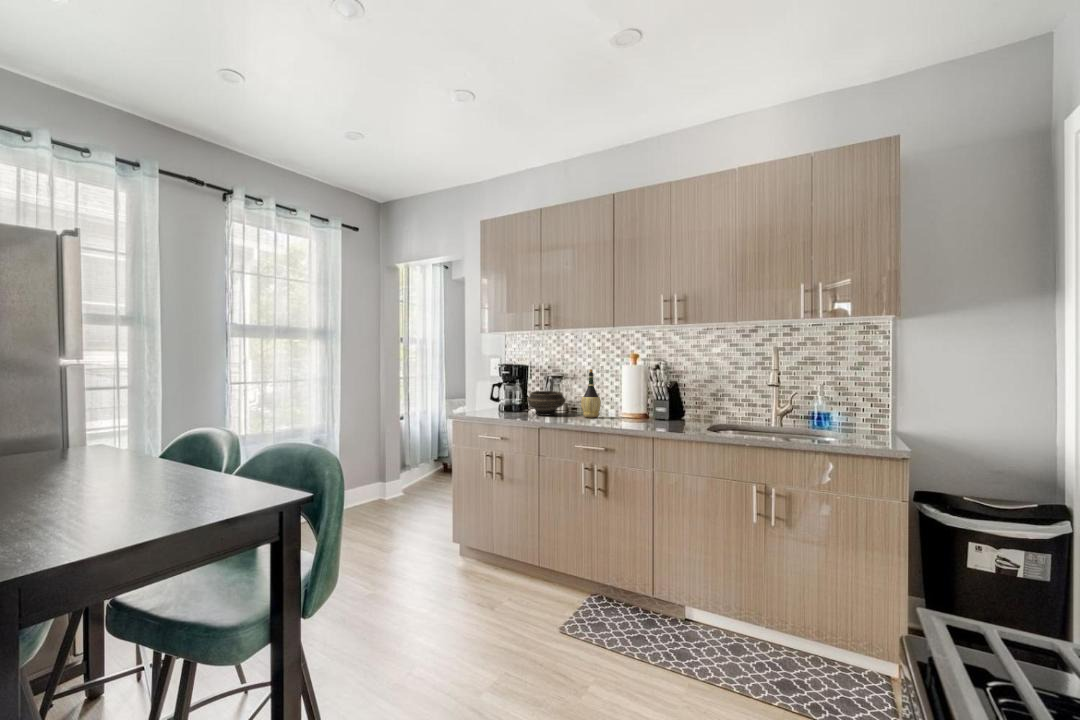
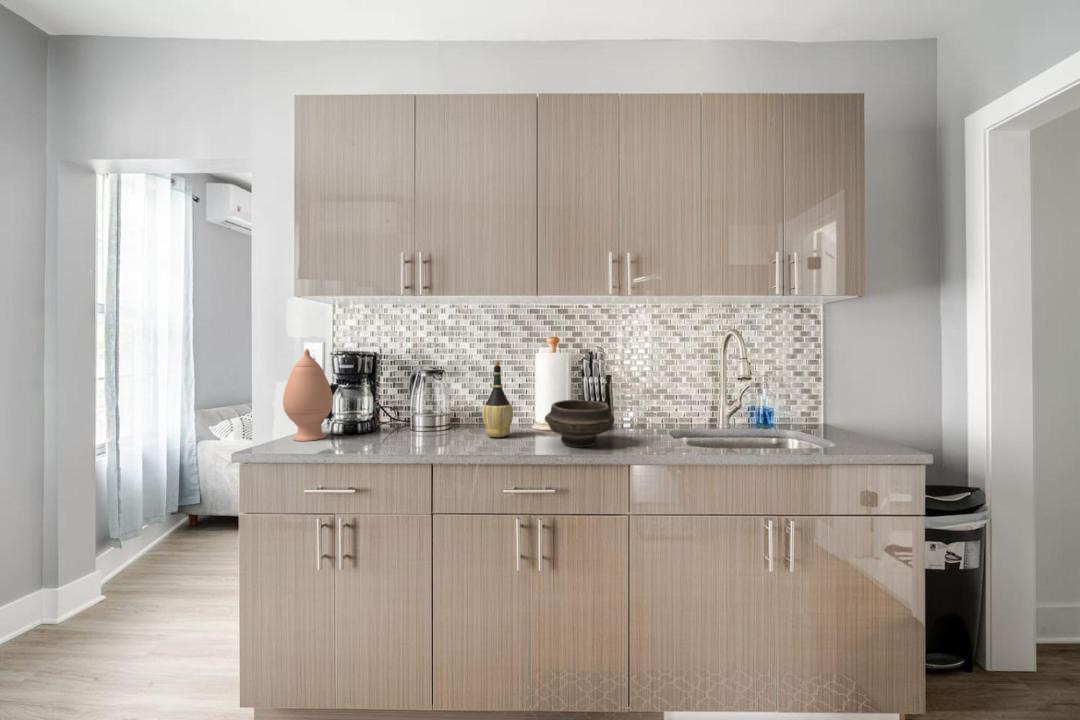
vase: none [473,361,499,413] -> present [283,349,333,441]
bowl: present [528,391,565,416] -> present [545,400,614,447]

